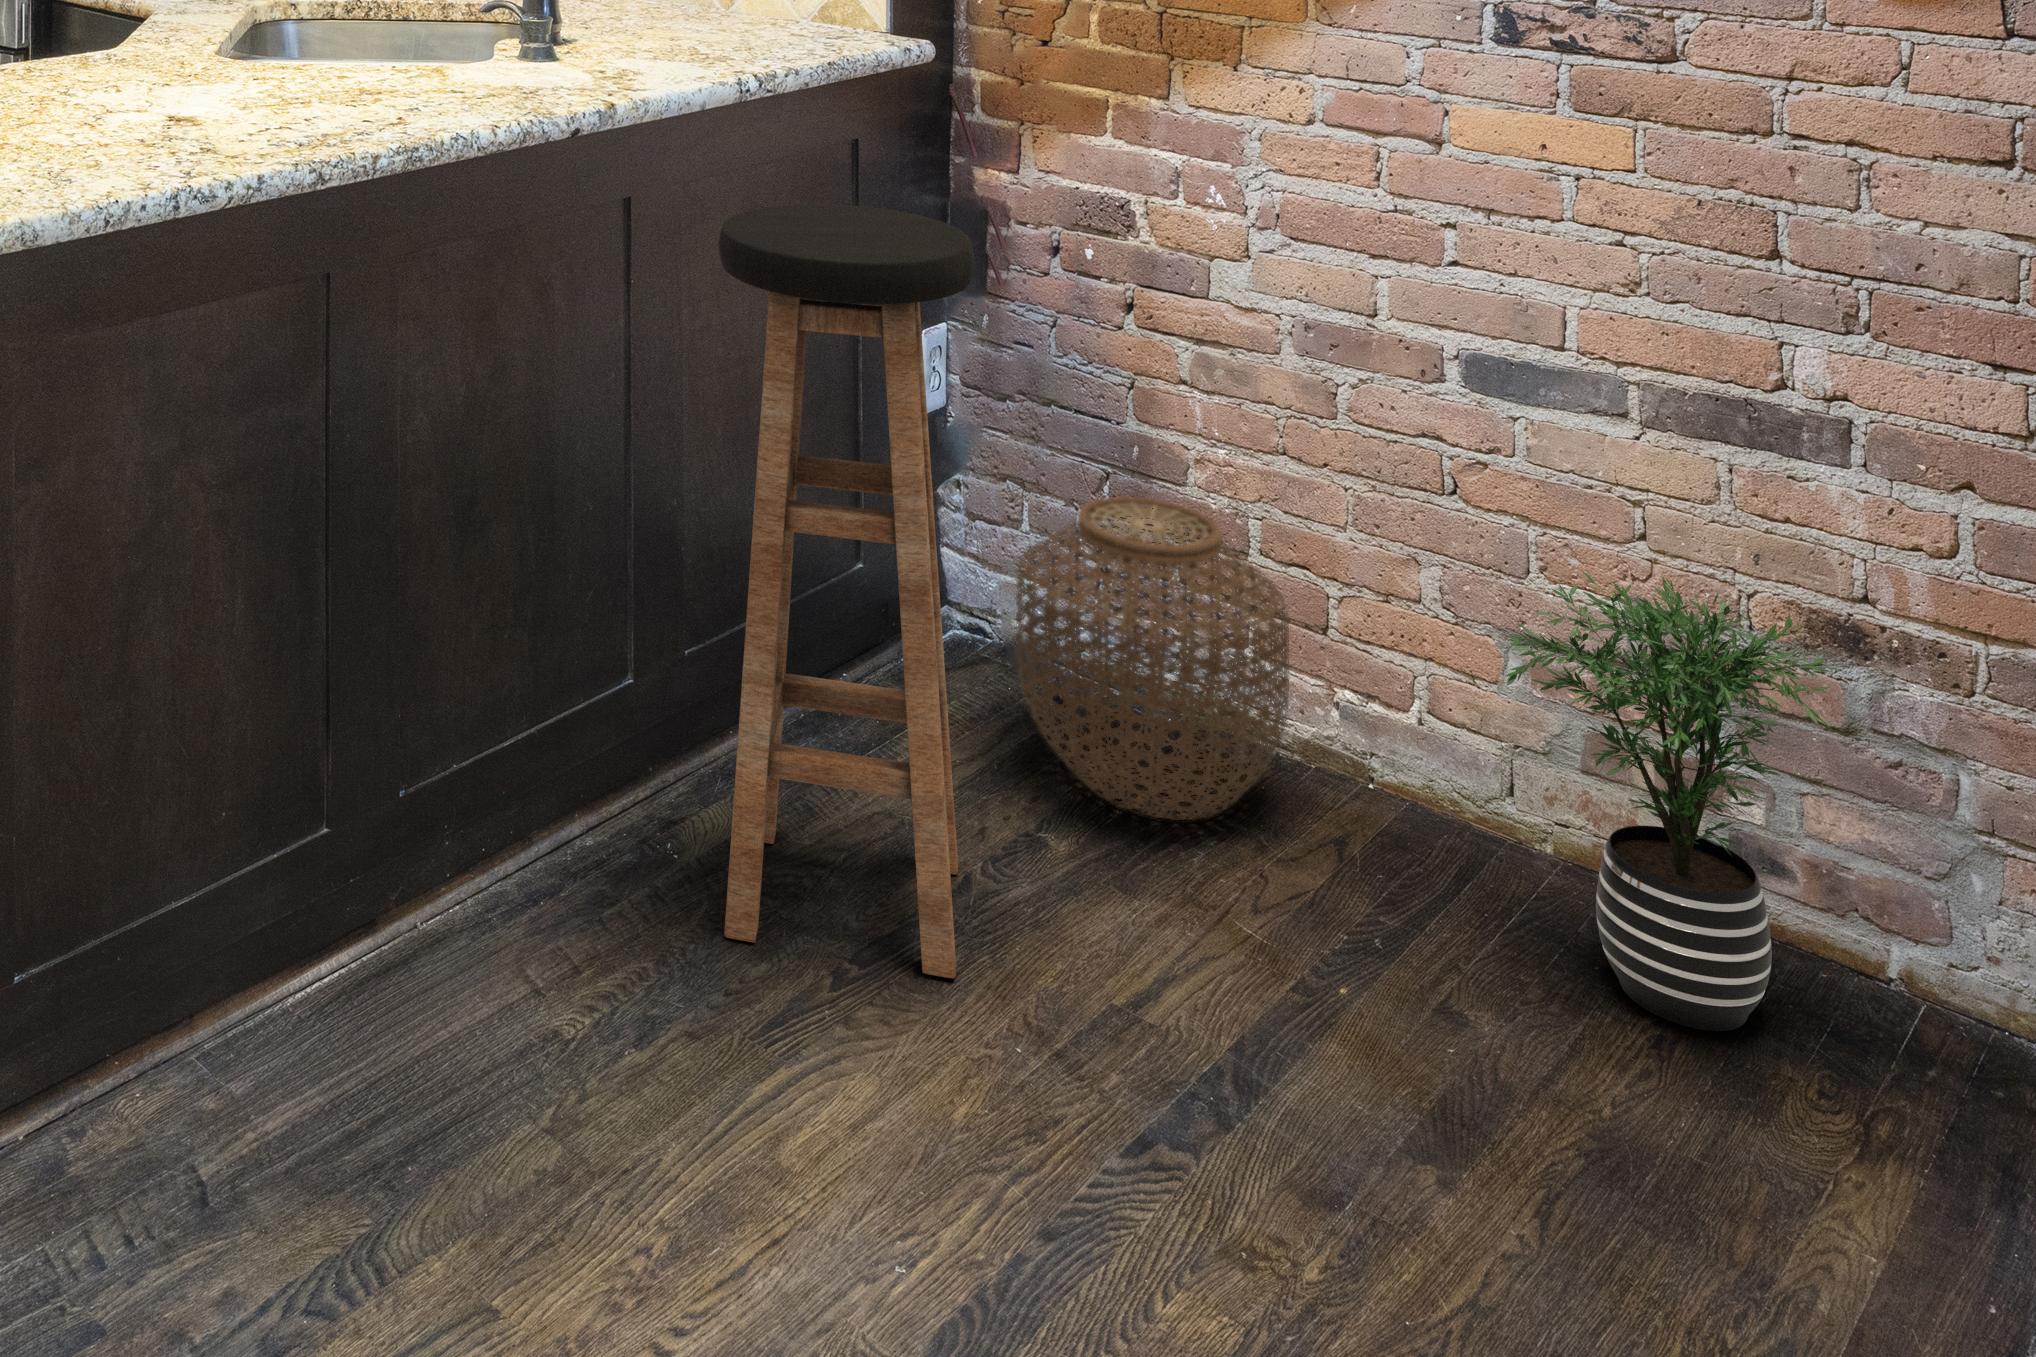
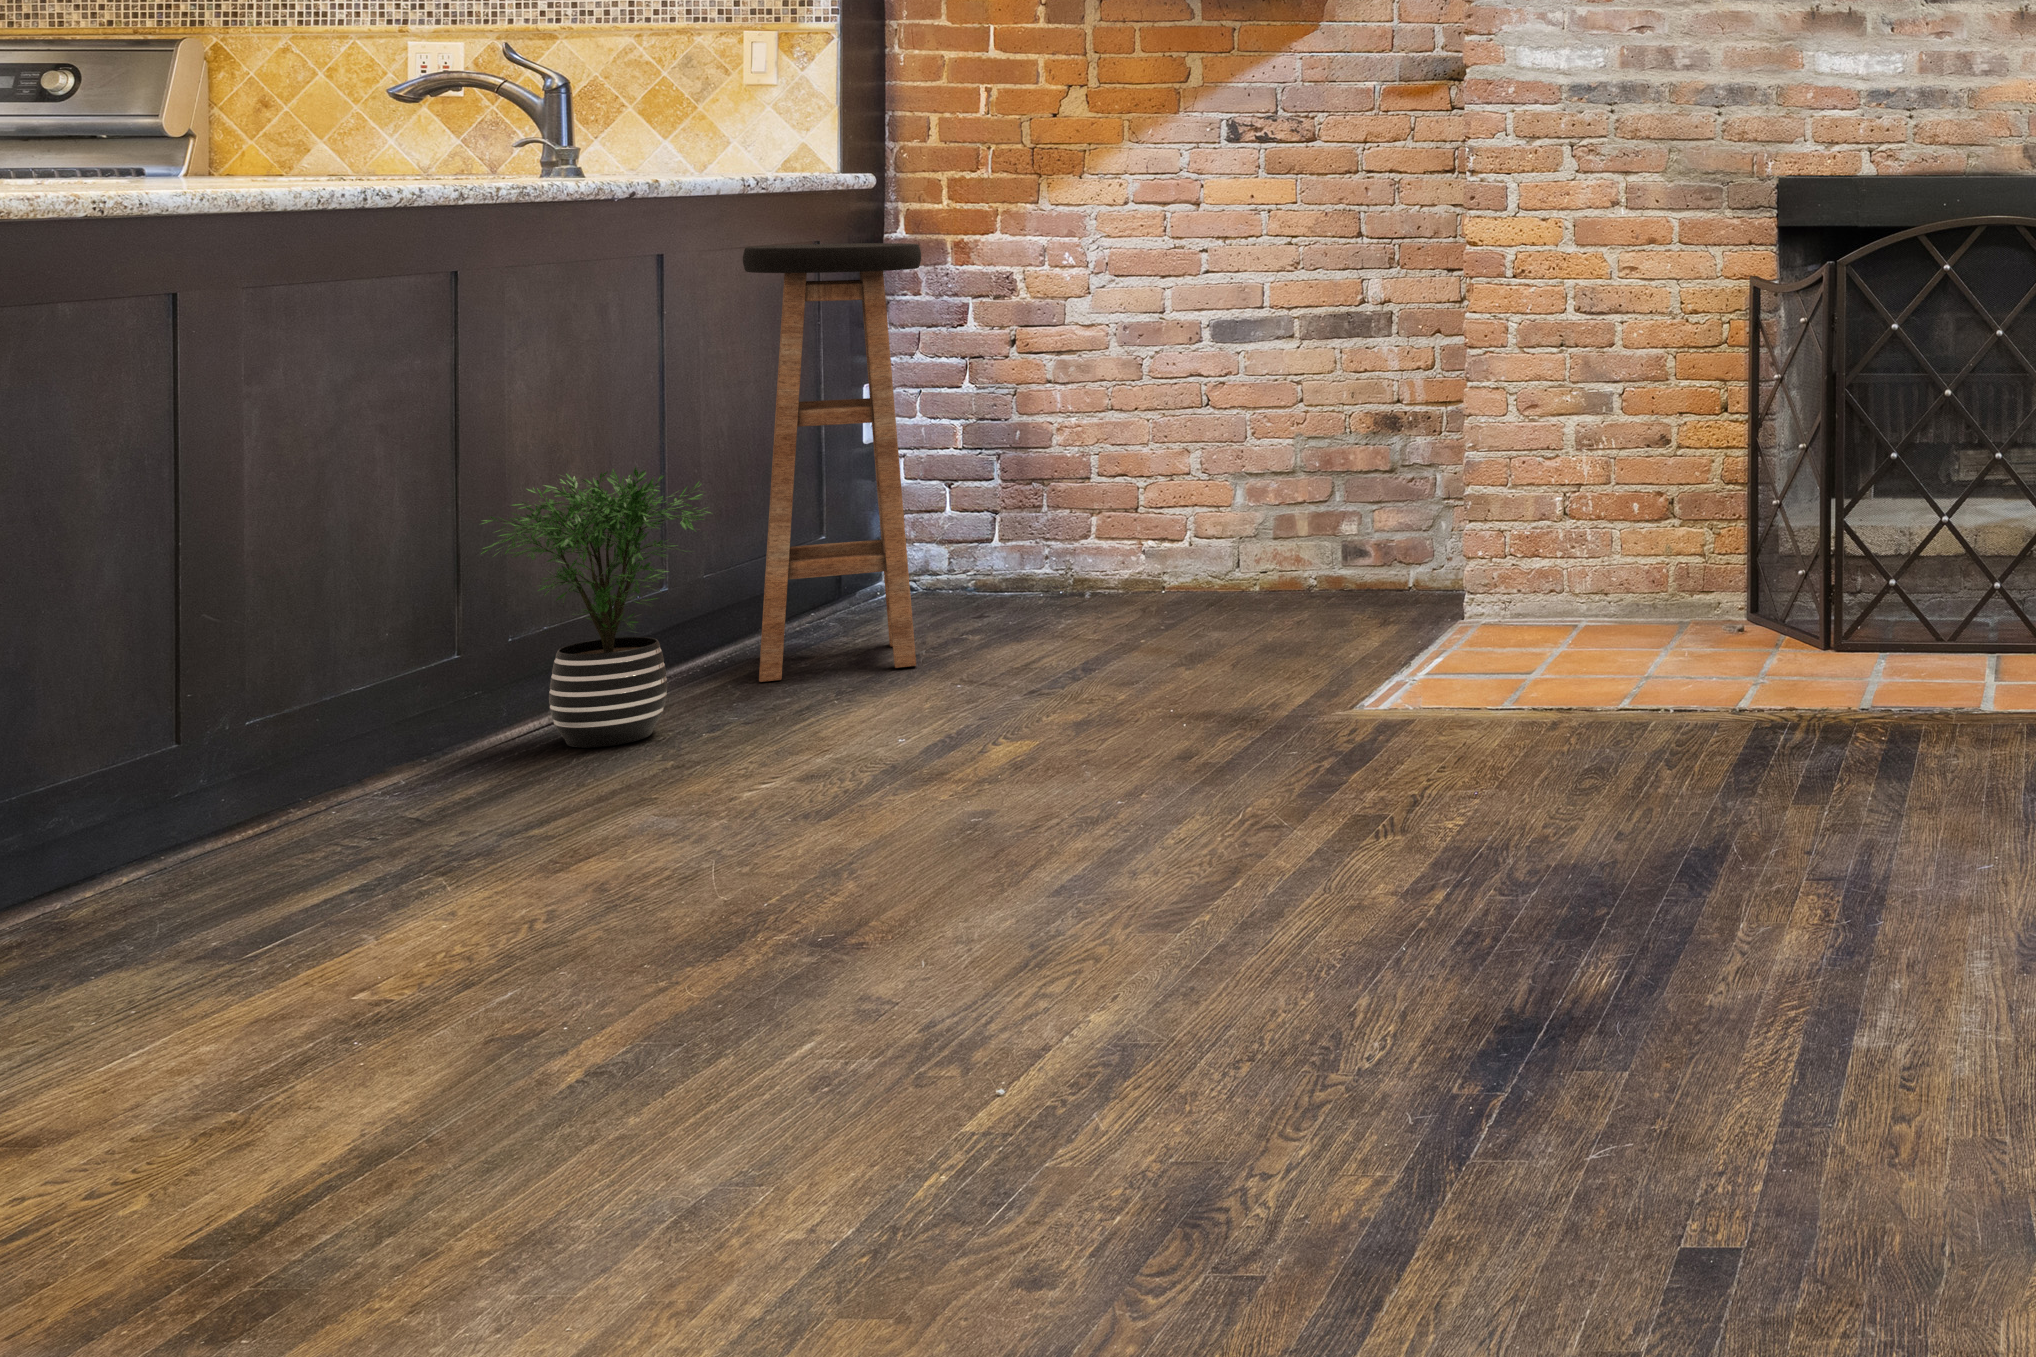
woven basket: present [1016,497,1289,820] -> none [941,440,1113,613]
potted plant: present [1507,572,1840,1031] -> present [481,467,711,747]

